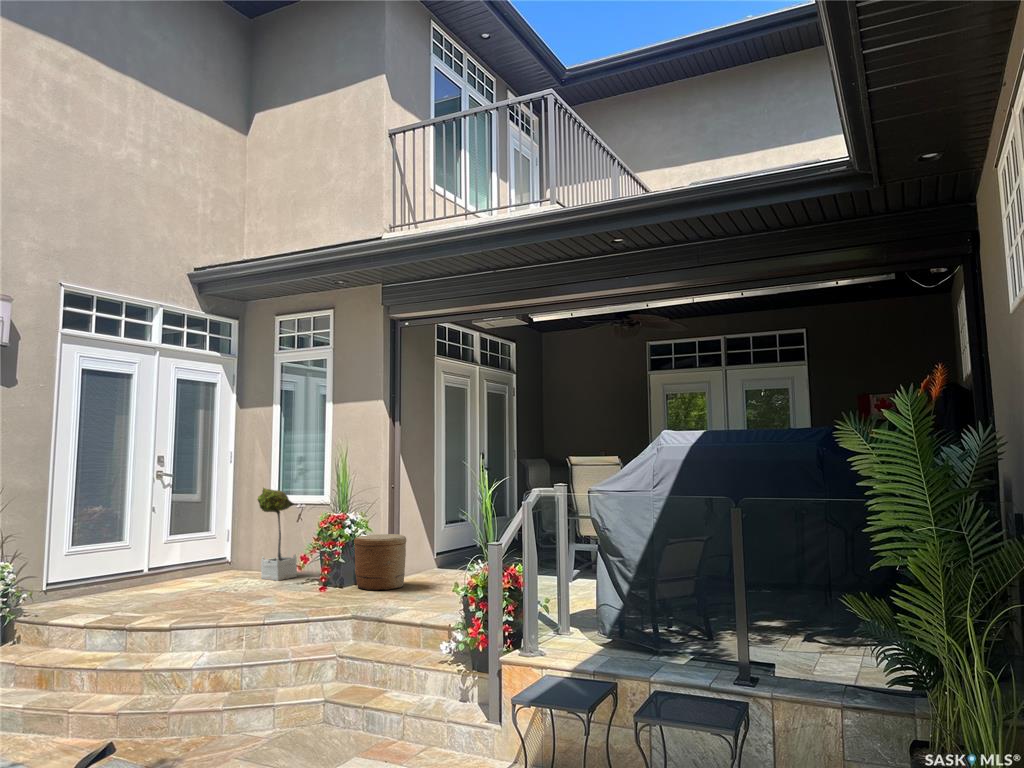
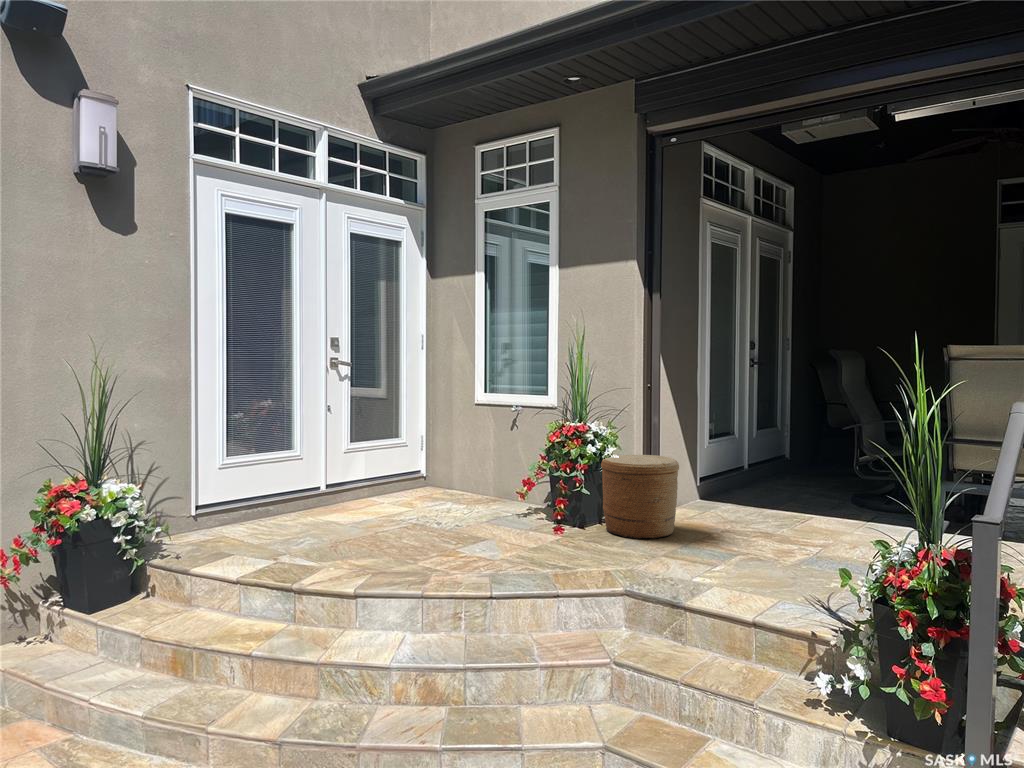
potted tree: present [258,488,297,581] -> none [460,383,514,510]

